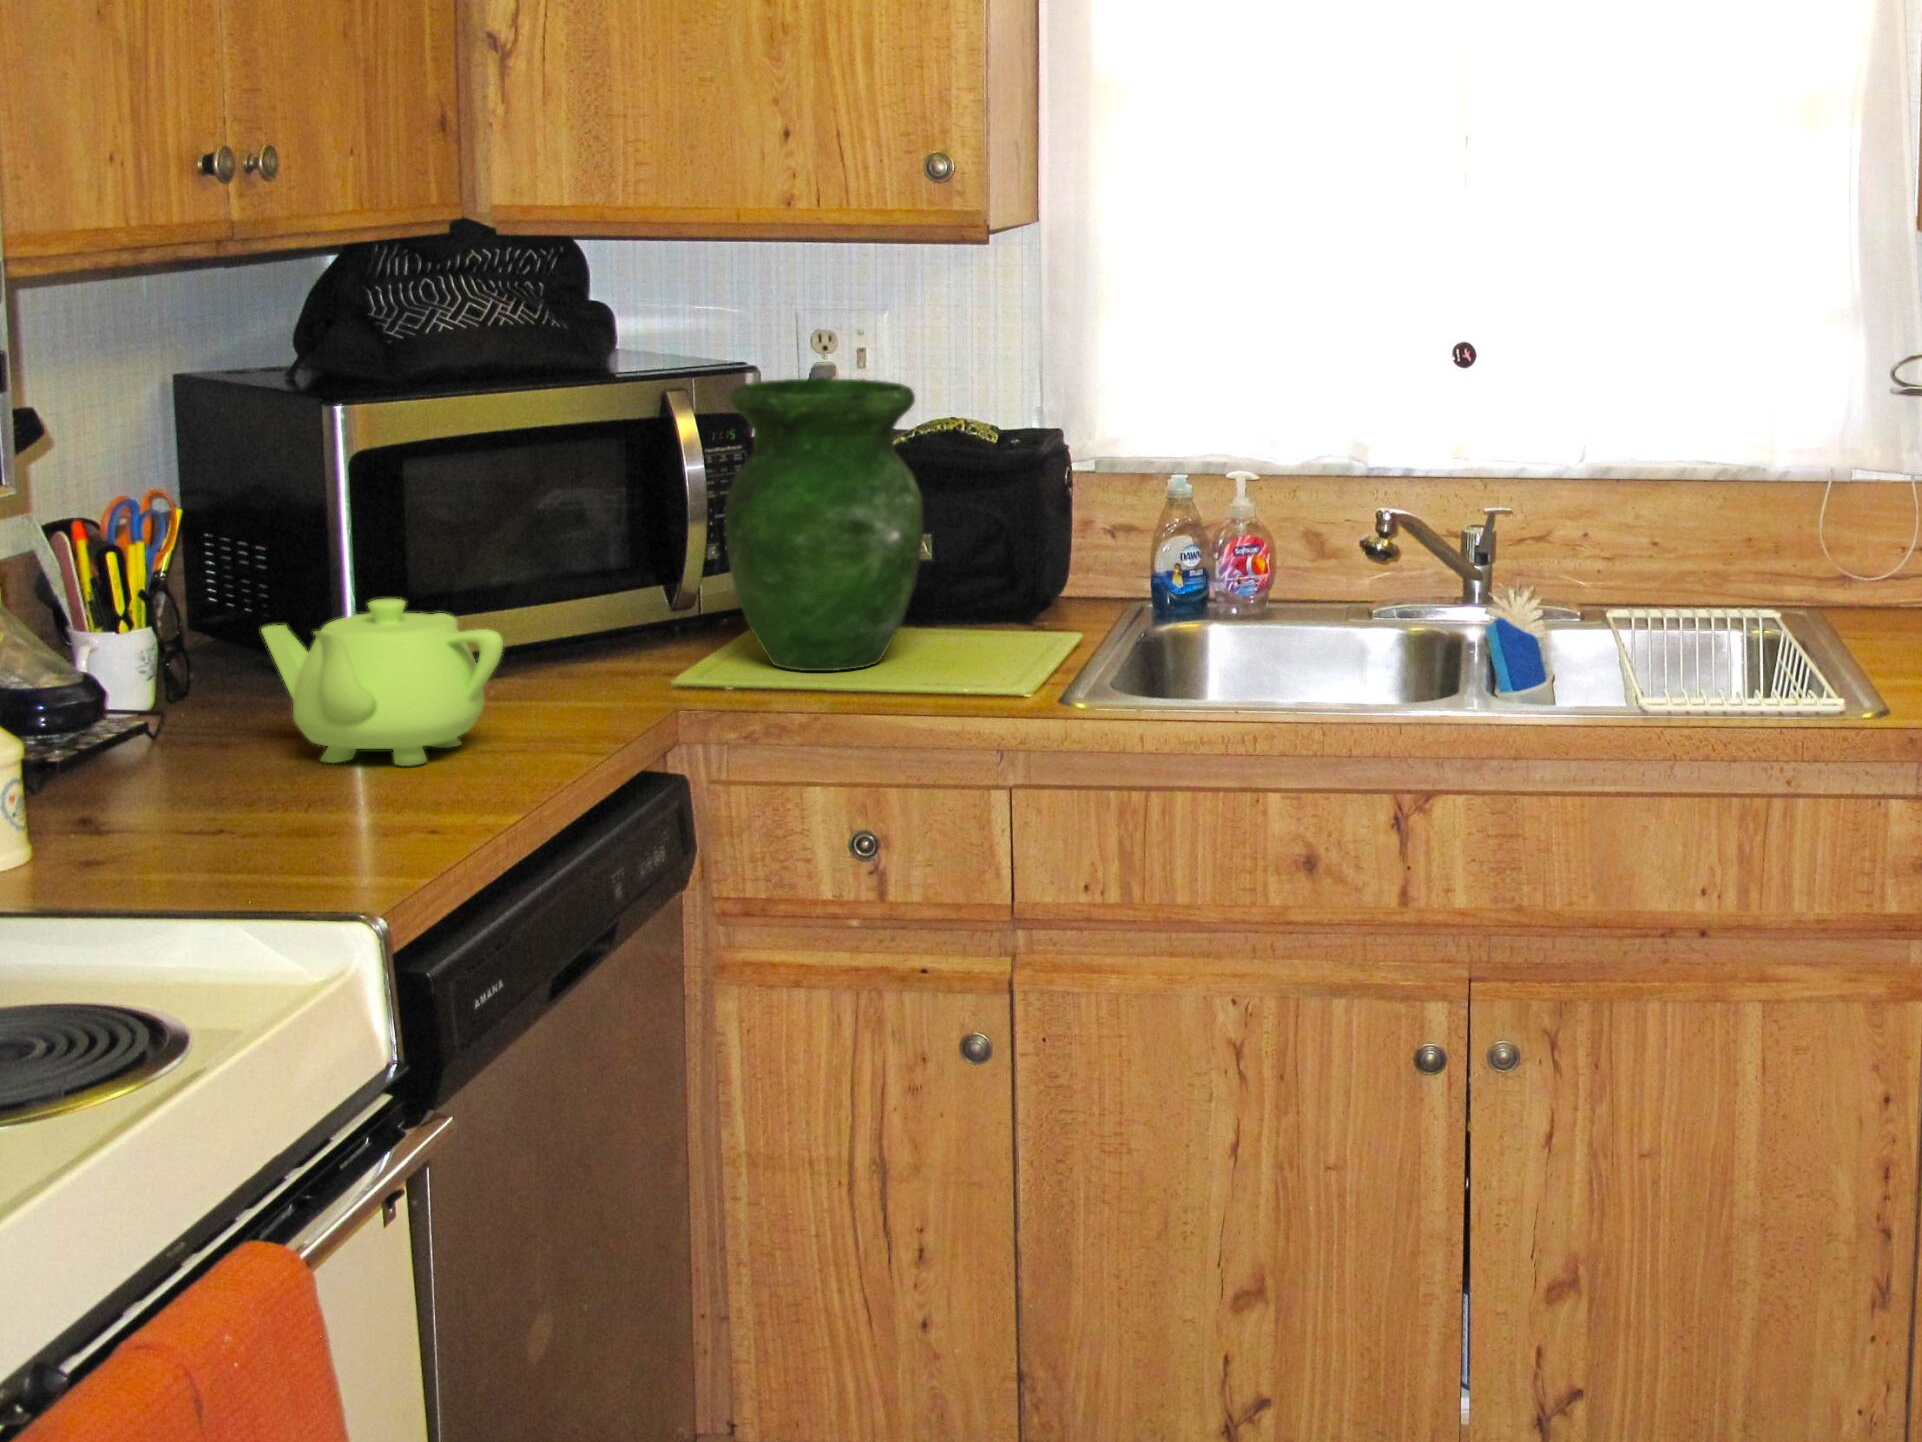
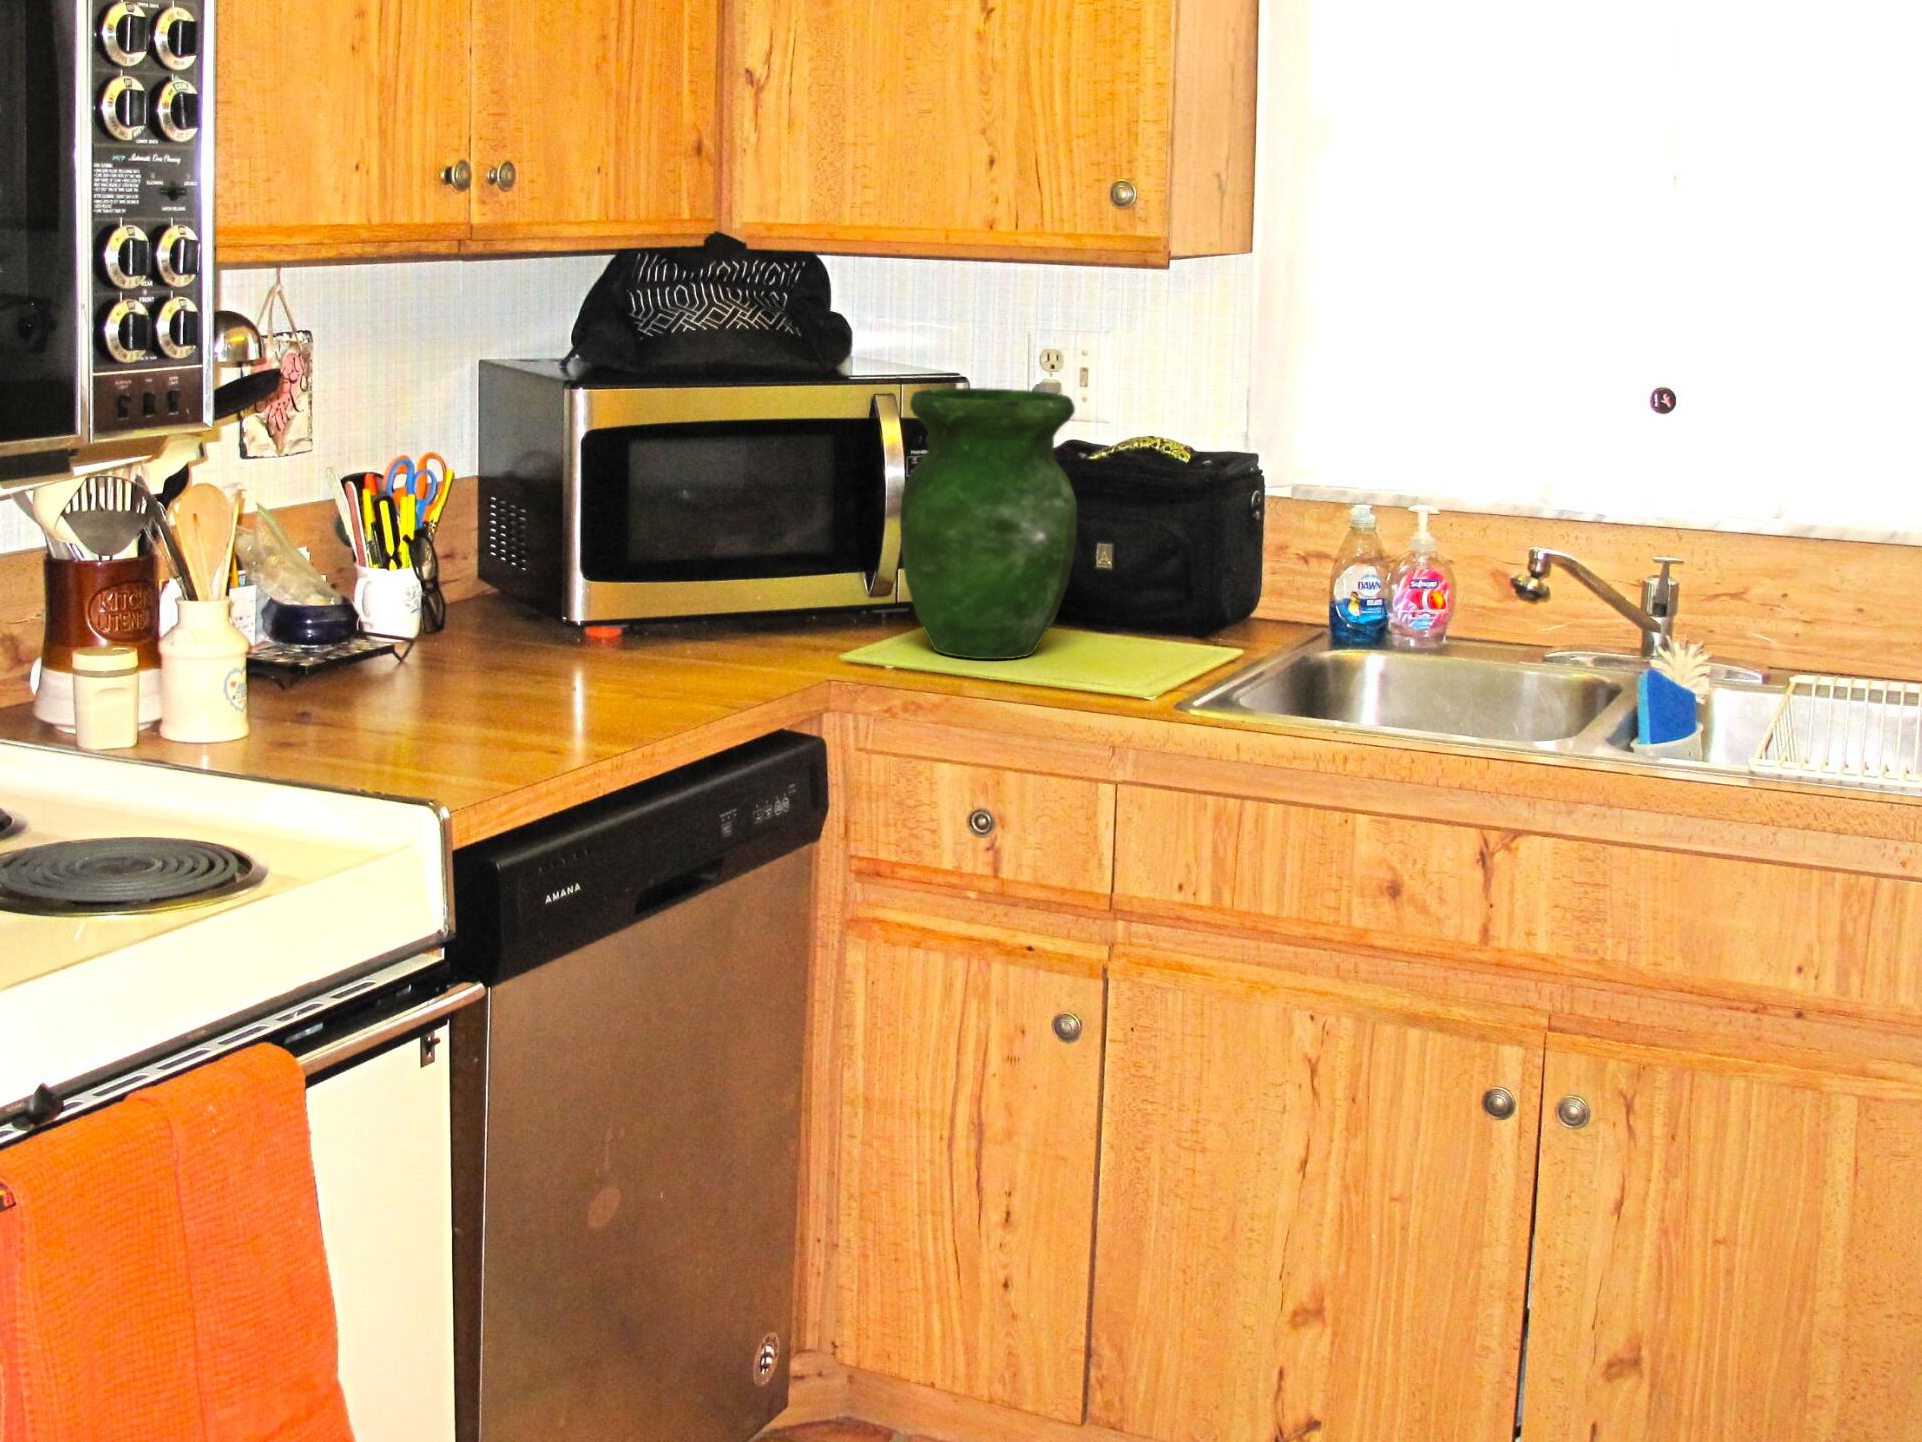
teapot: present [261,599,503,766] -> none [479,554,656,699]

